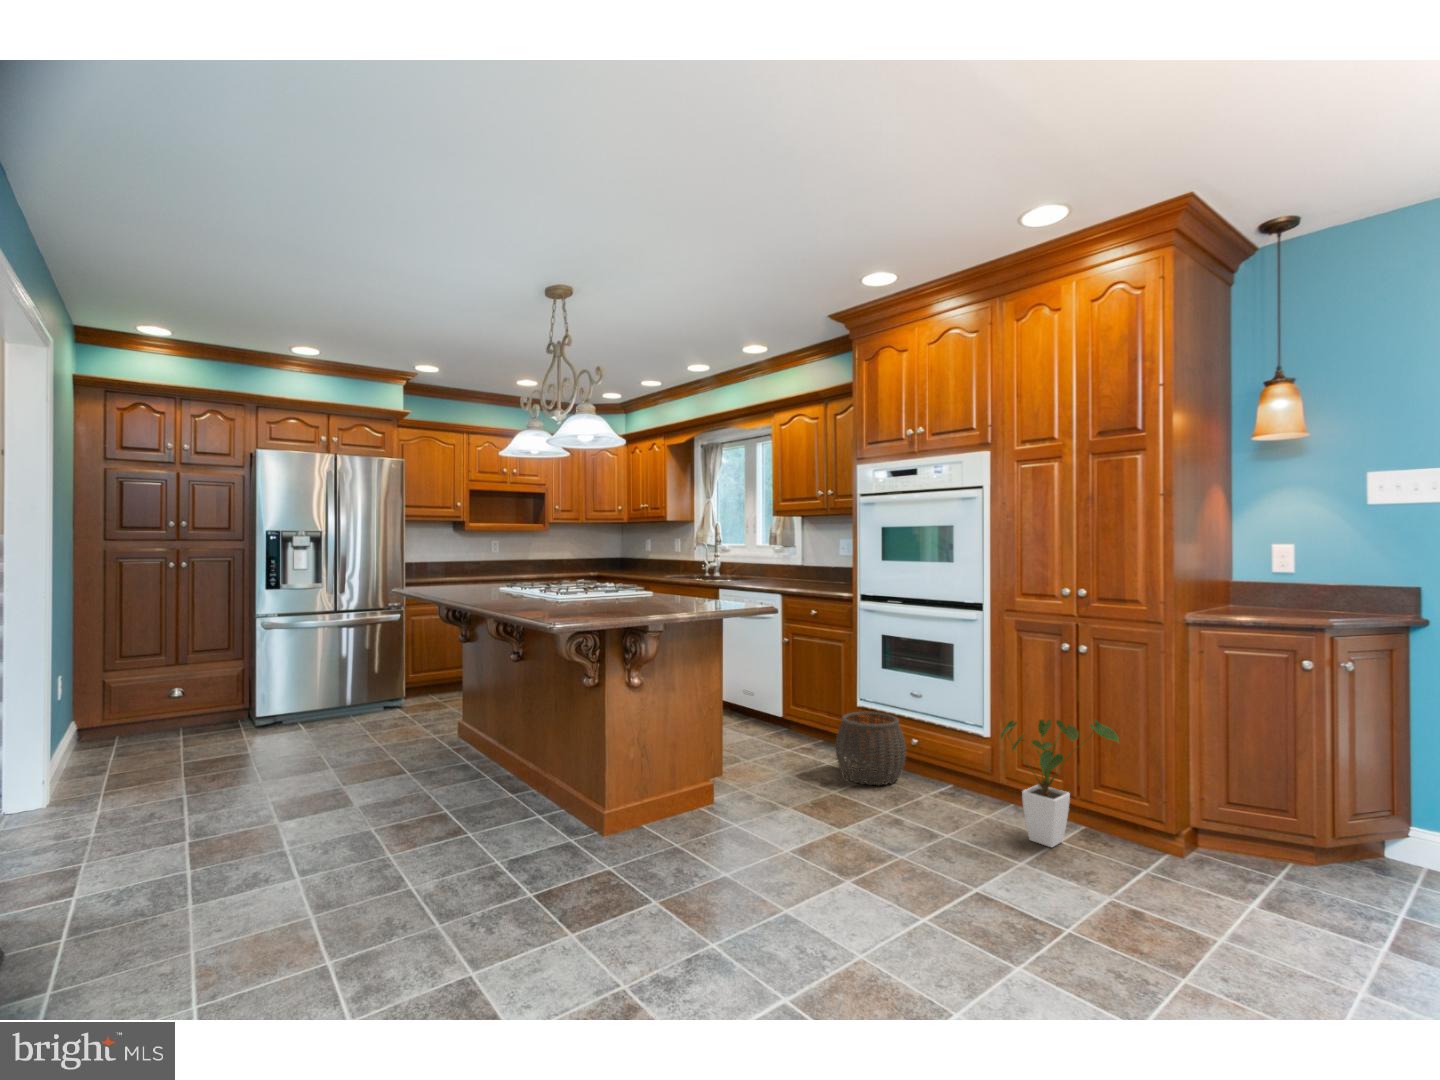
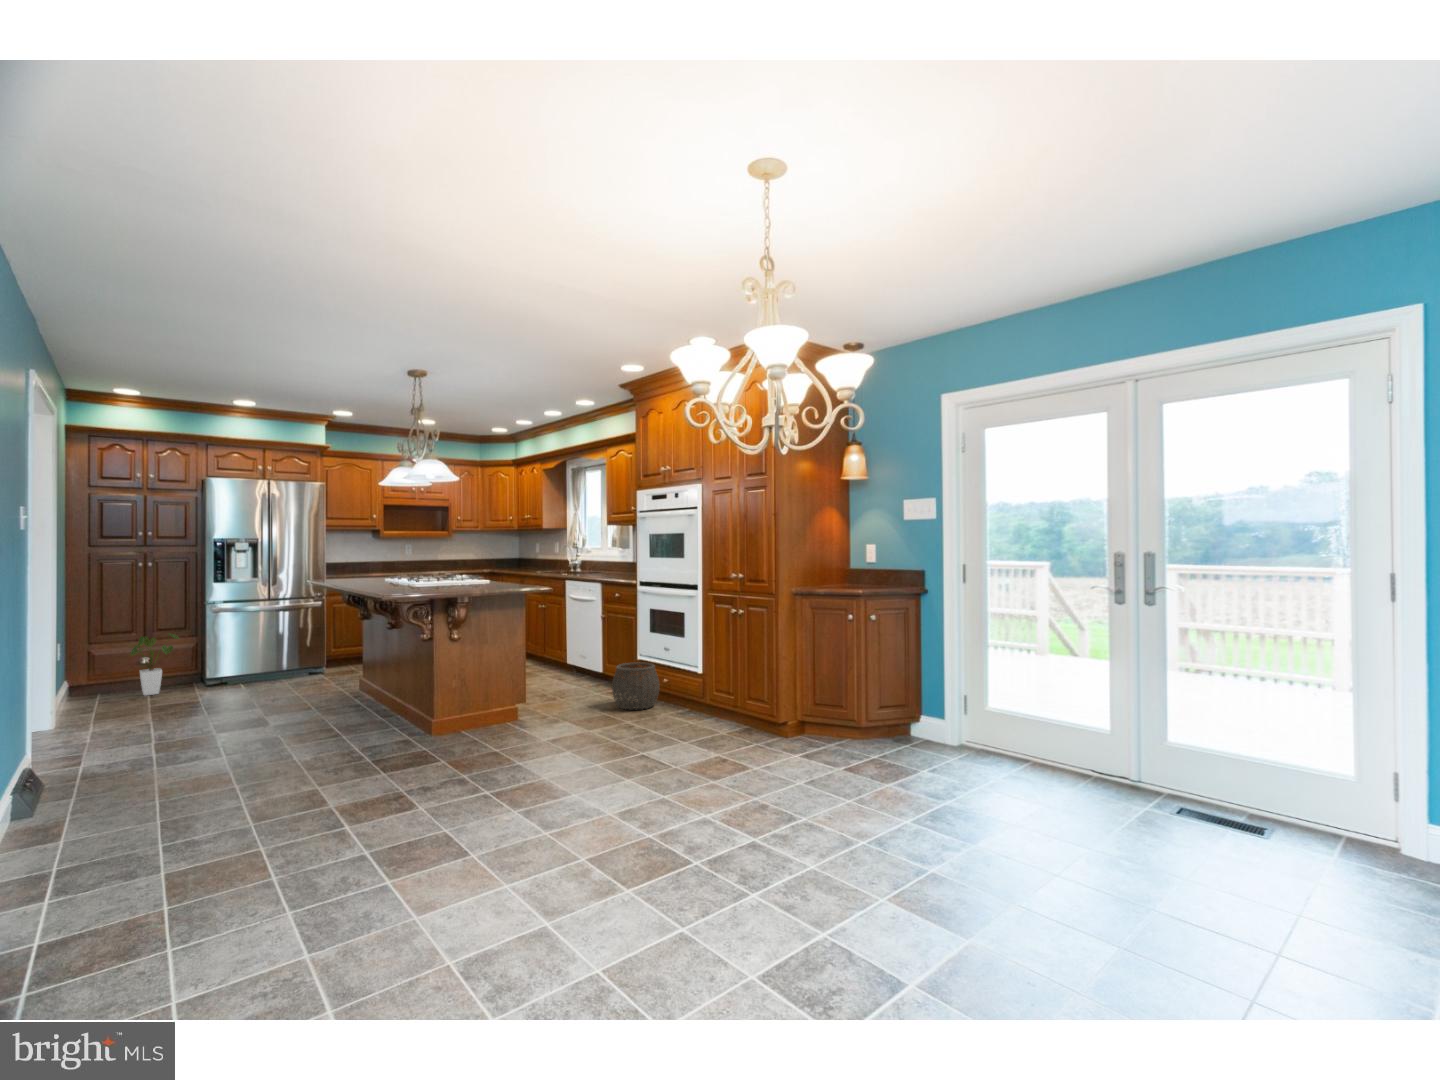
house plant: present [1001,720,1119,847] -> present [131,634,179,695]

